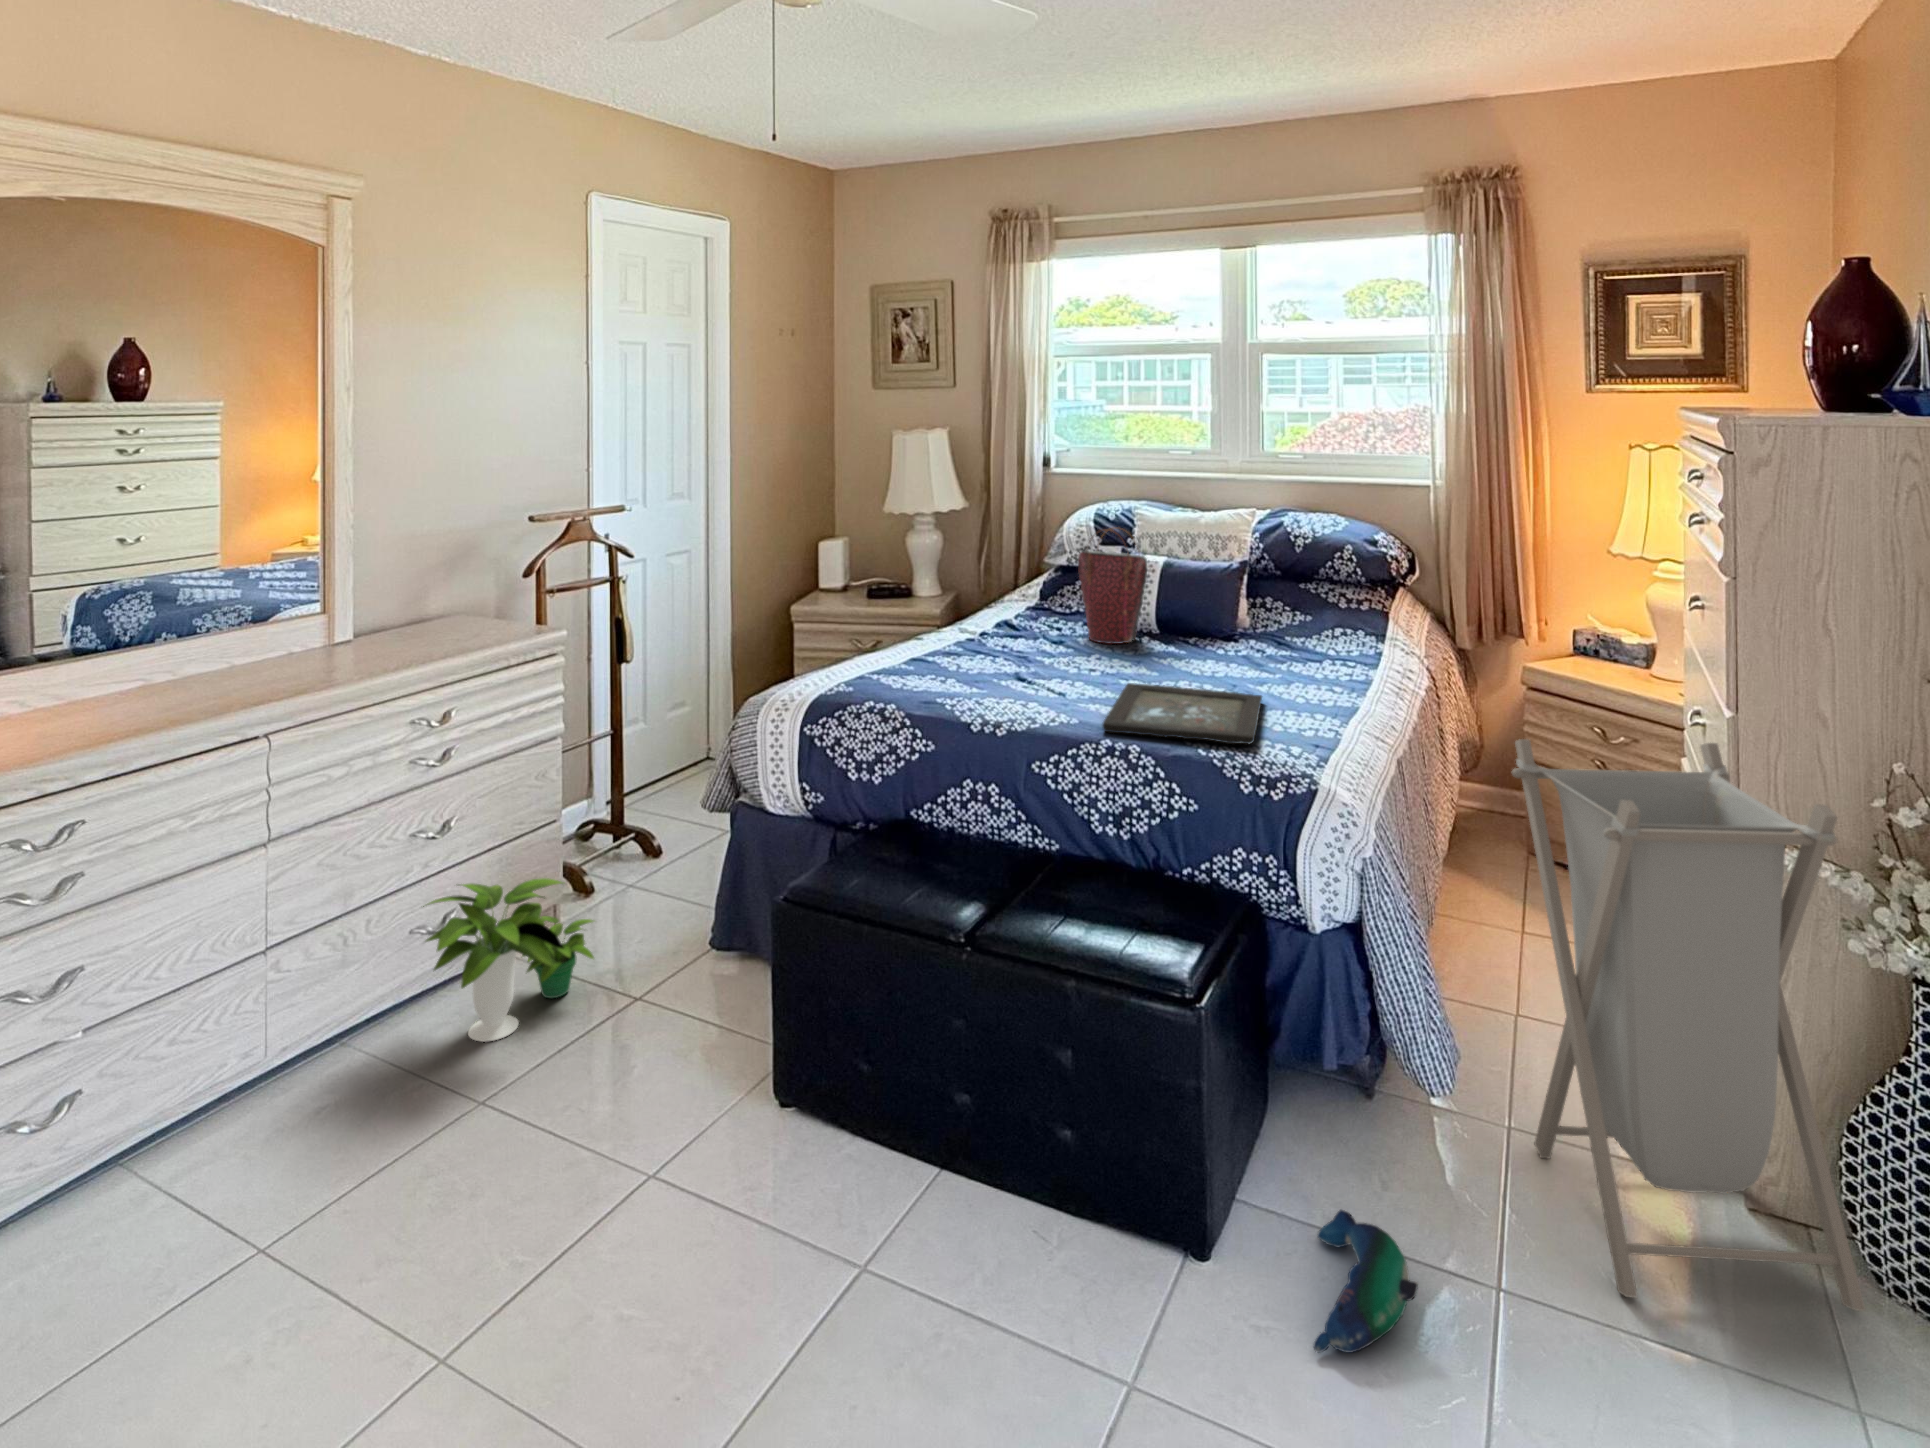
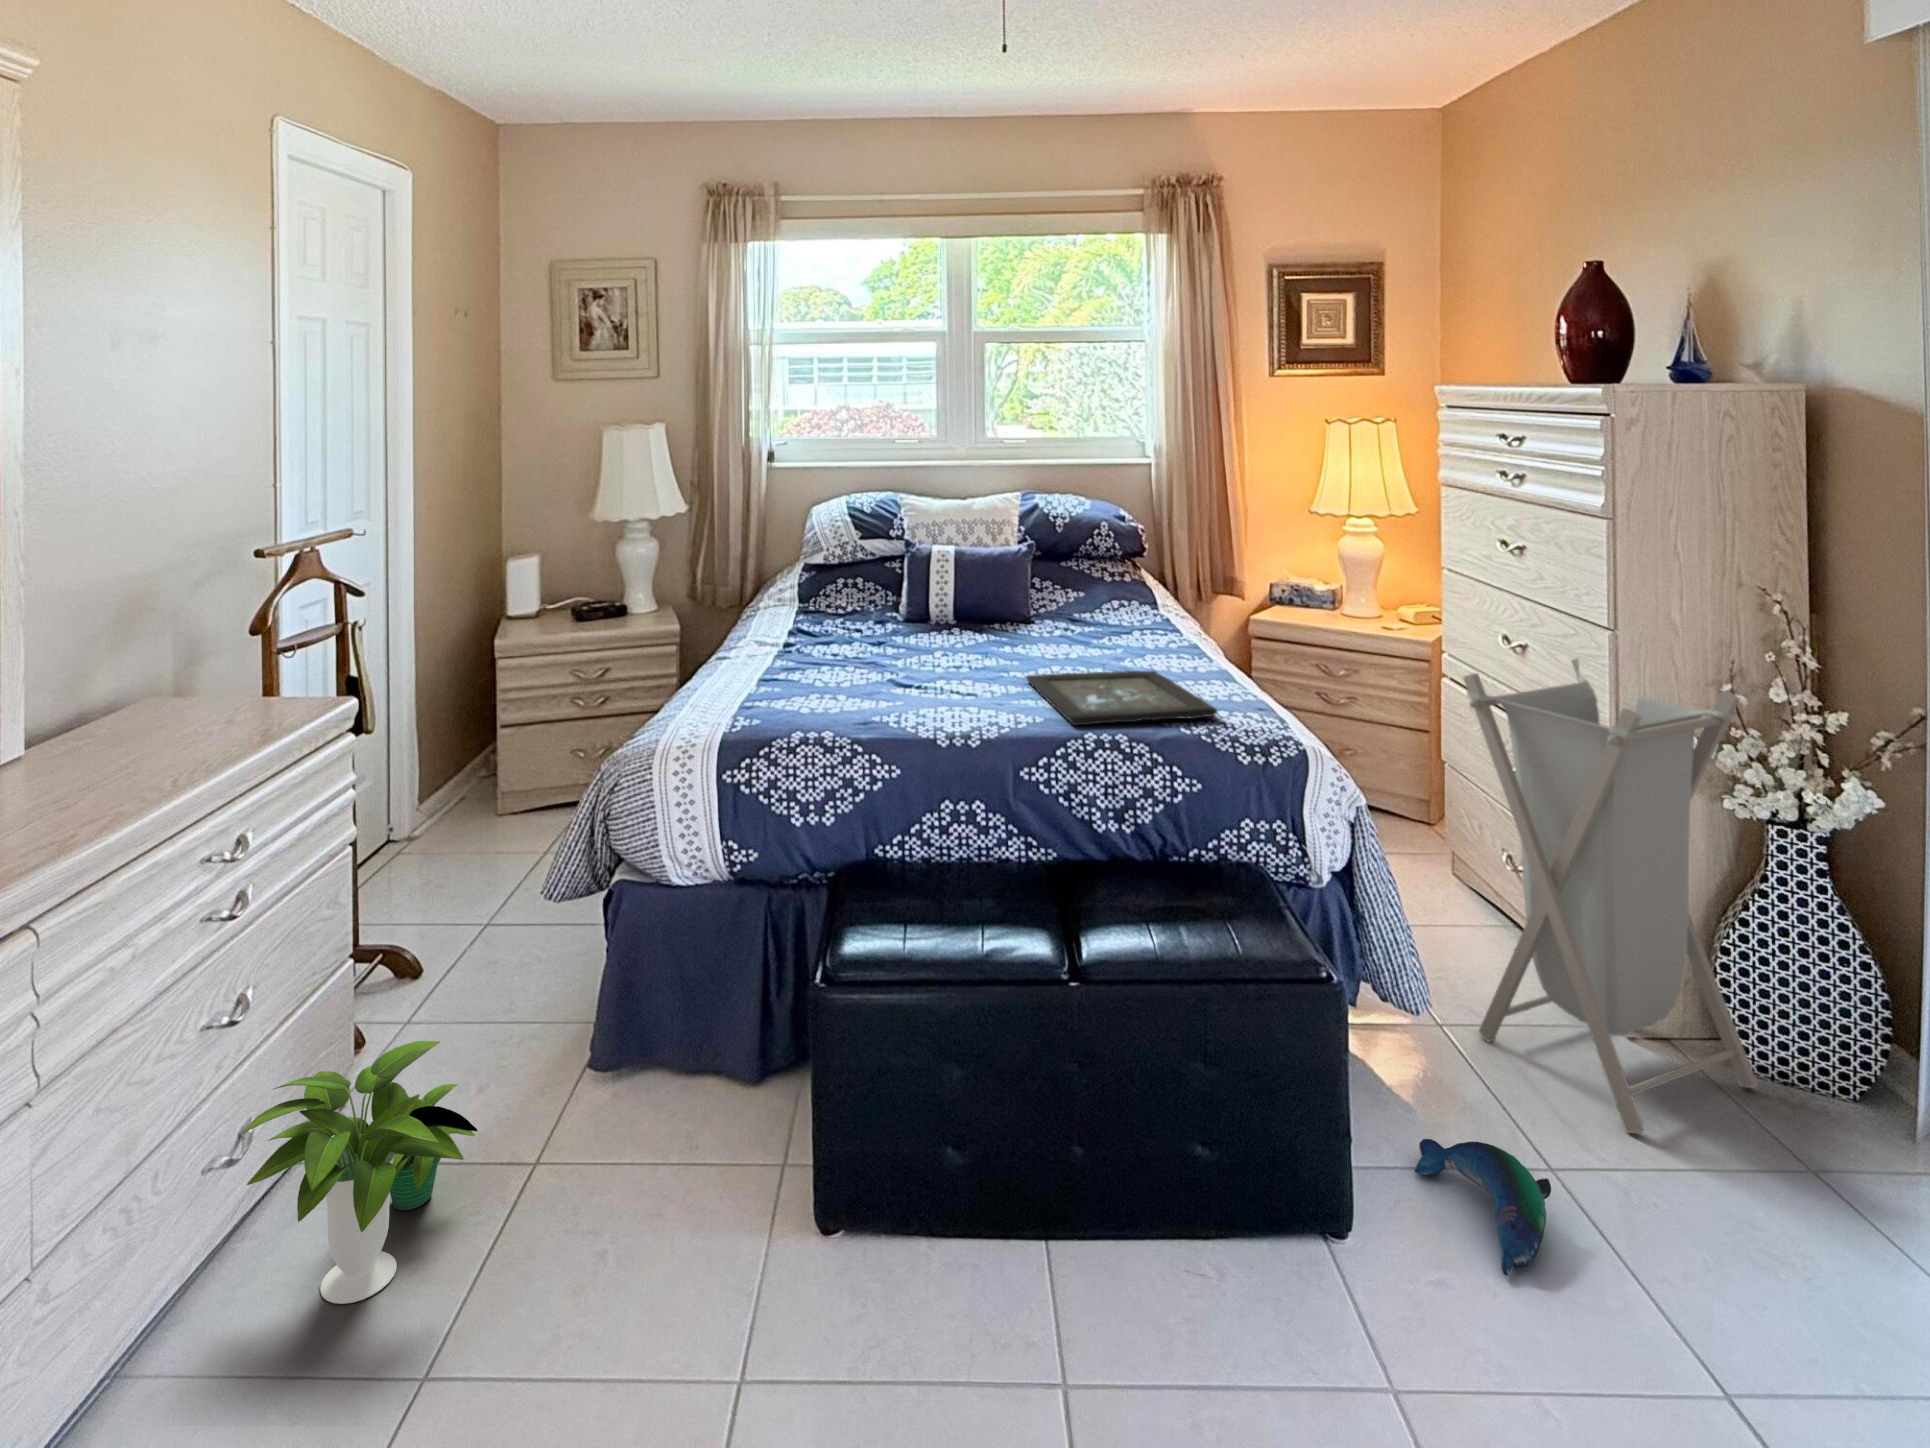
handbag: present [1078,528,1147,644] -> none [893,518,973,641]

